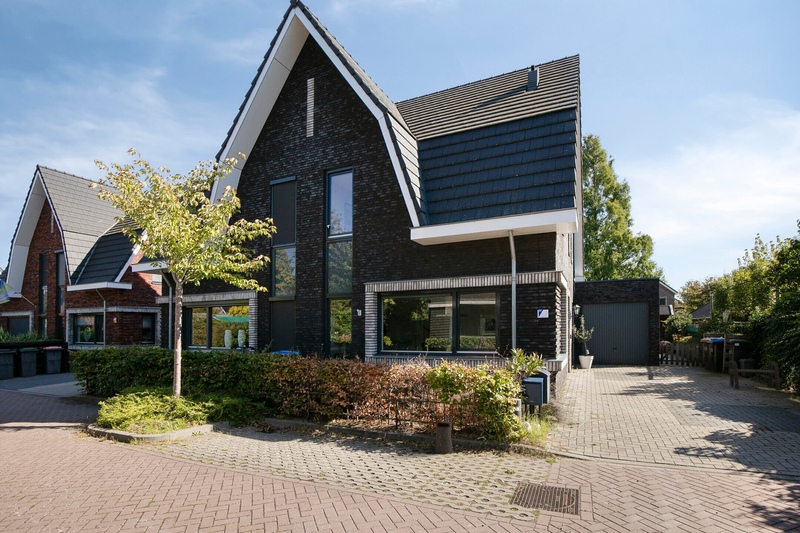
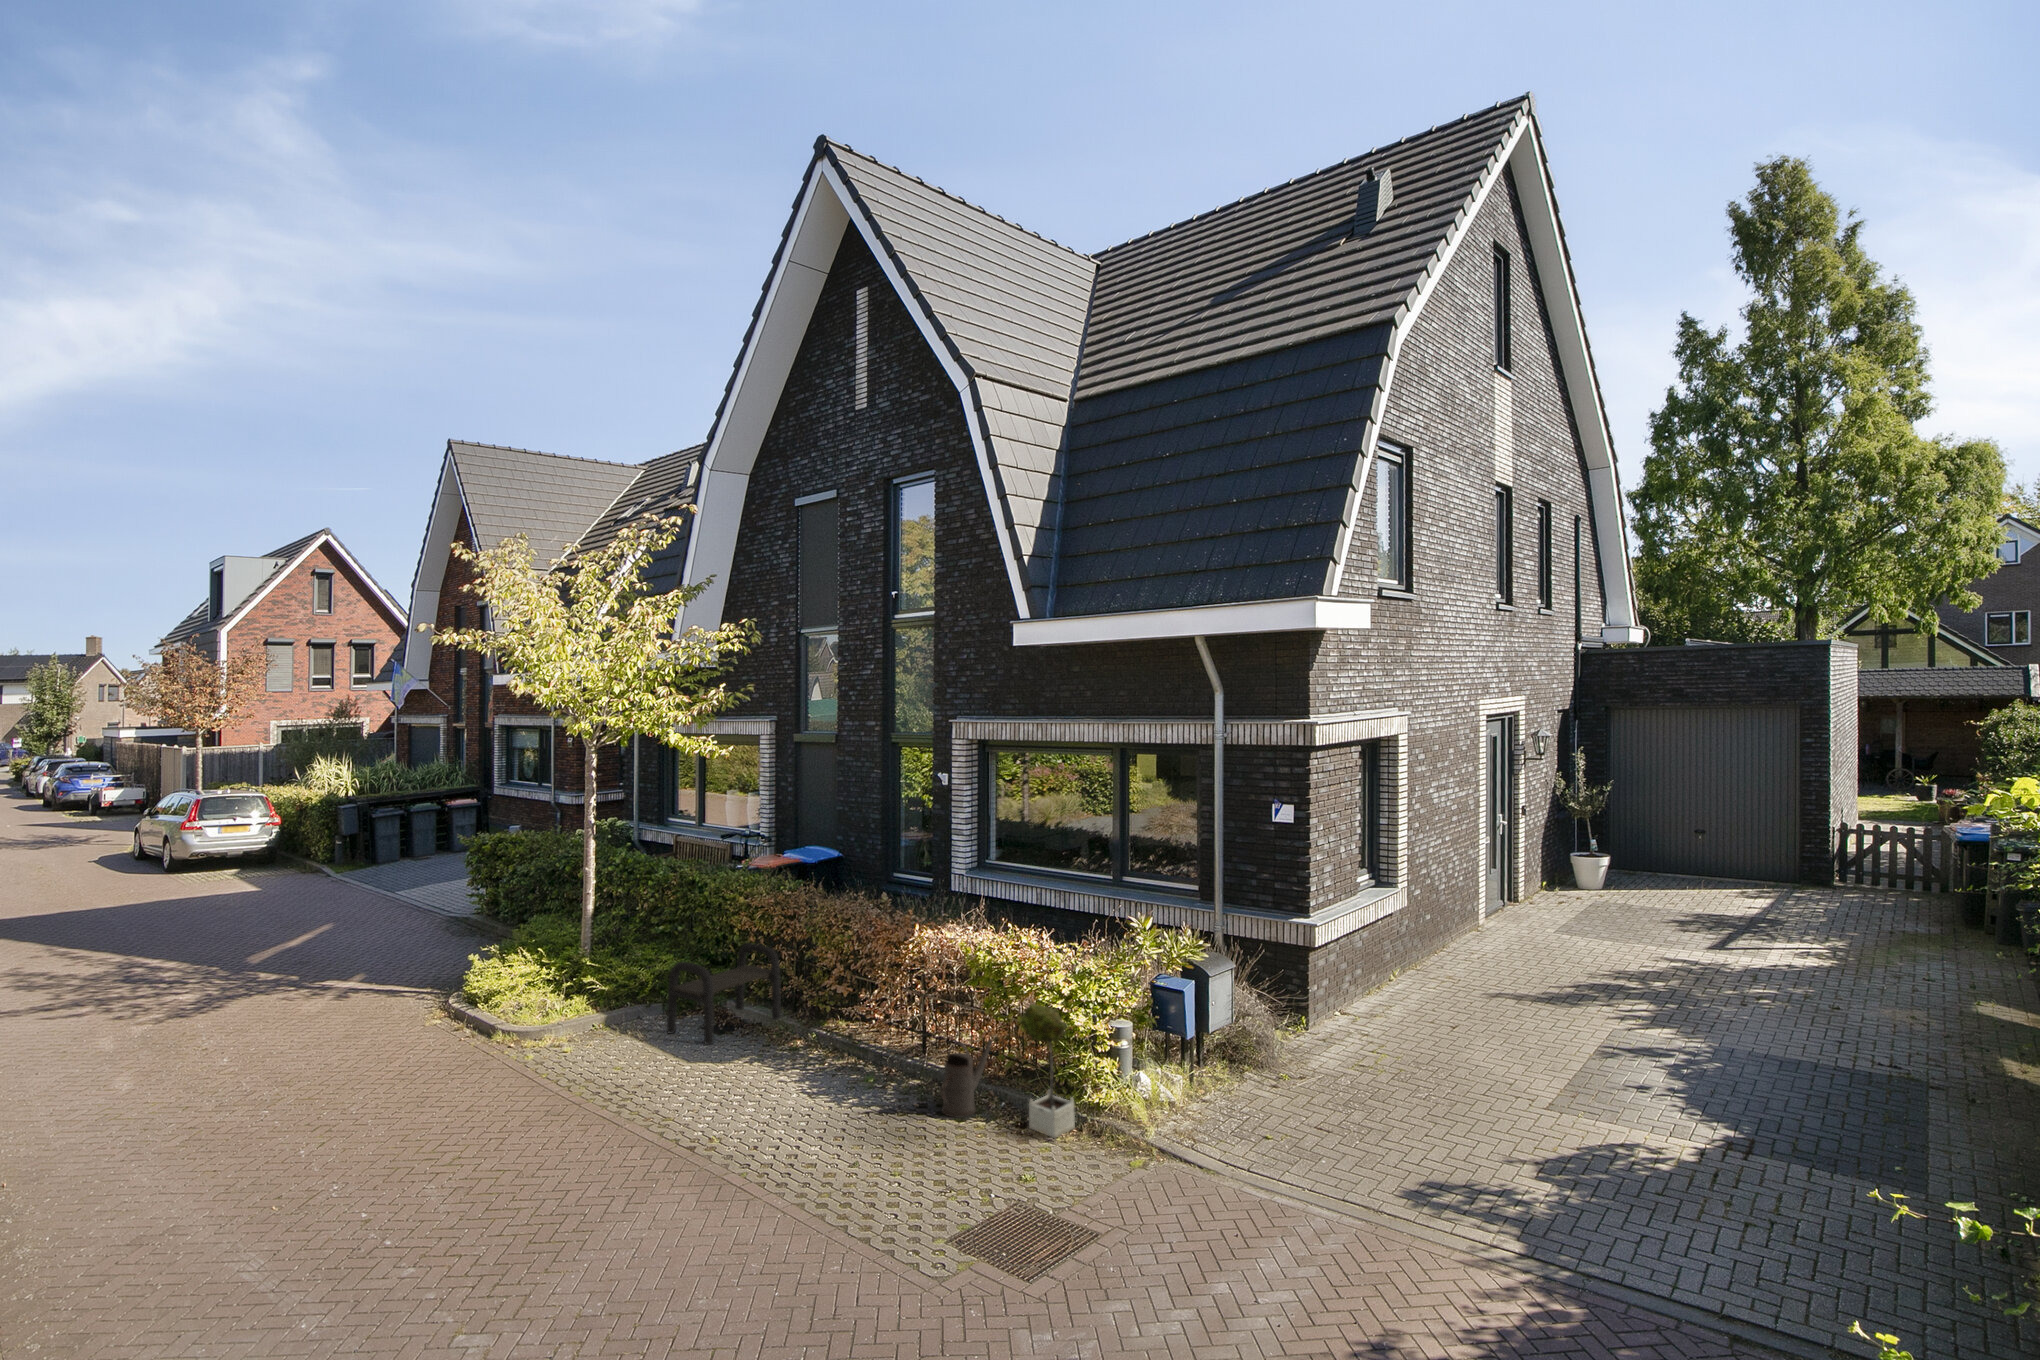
bench: present [729,360,780,391] -> present [667,943,781,1045]
potted tree: none [478,391,507,456] -> present [1022,1004,1075,1138]

